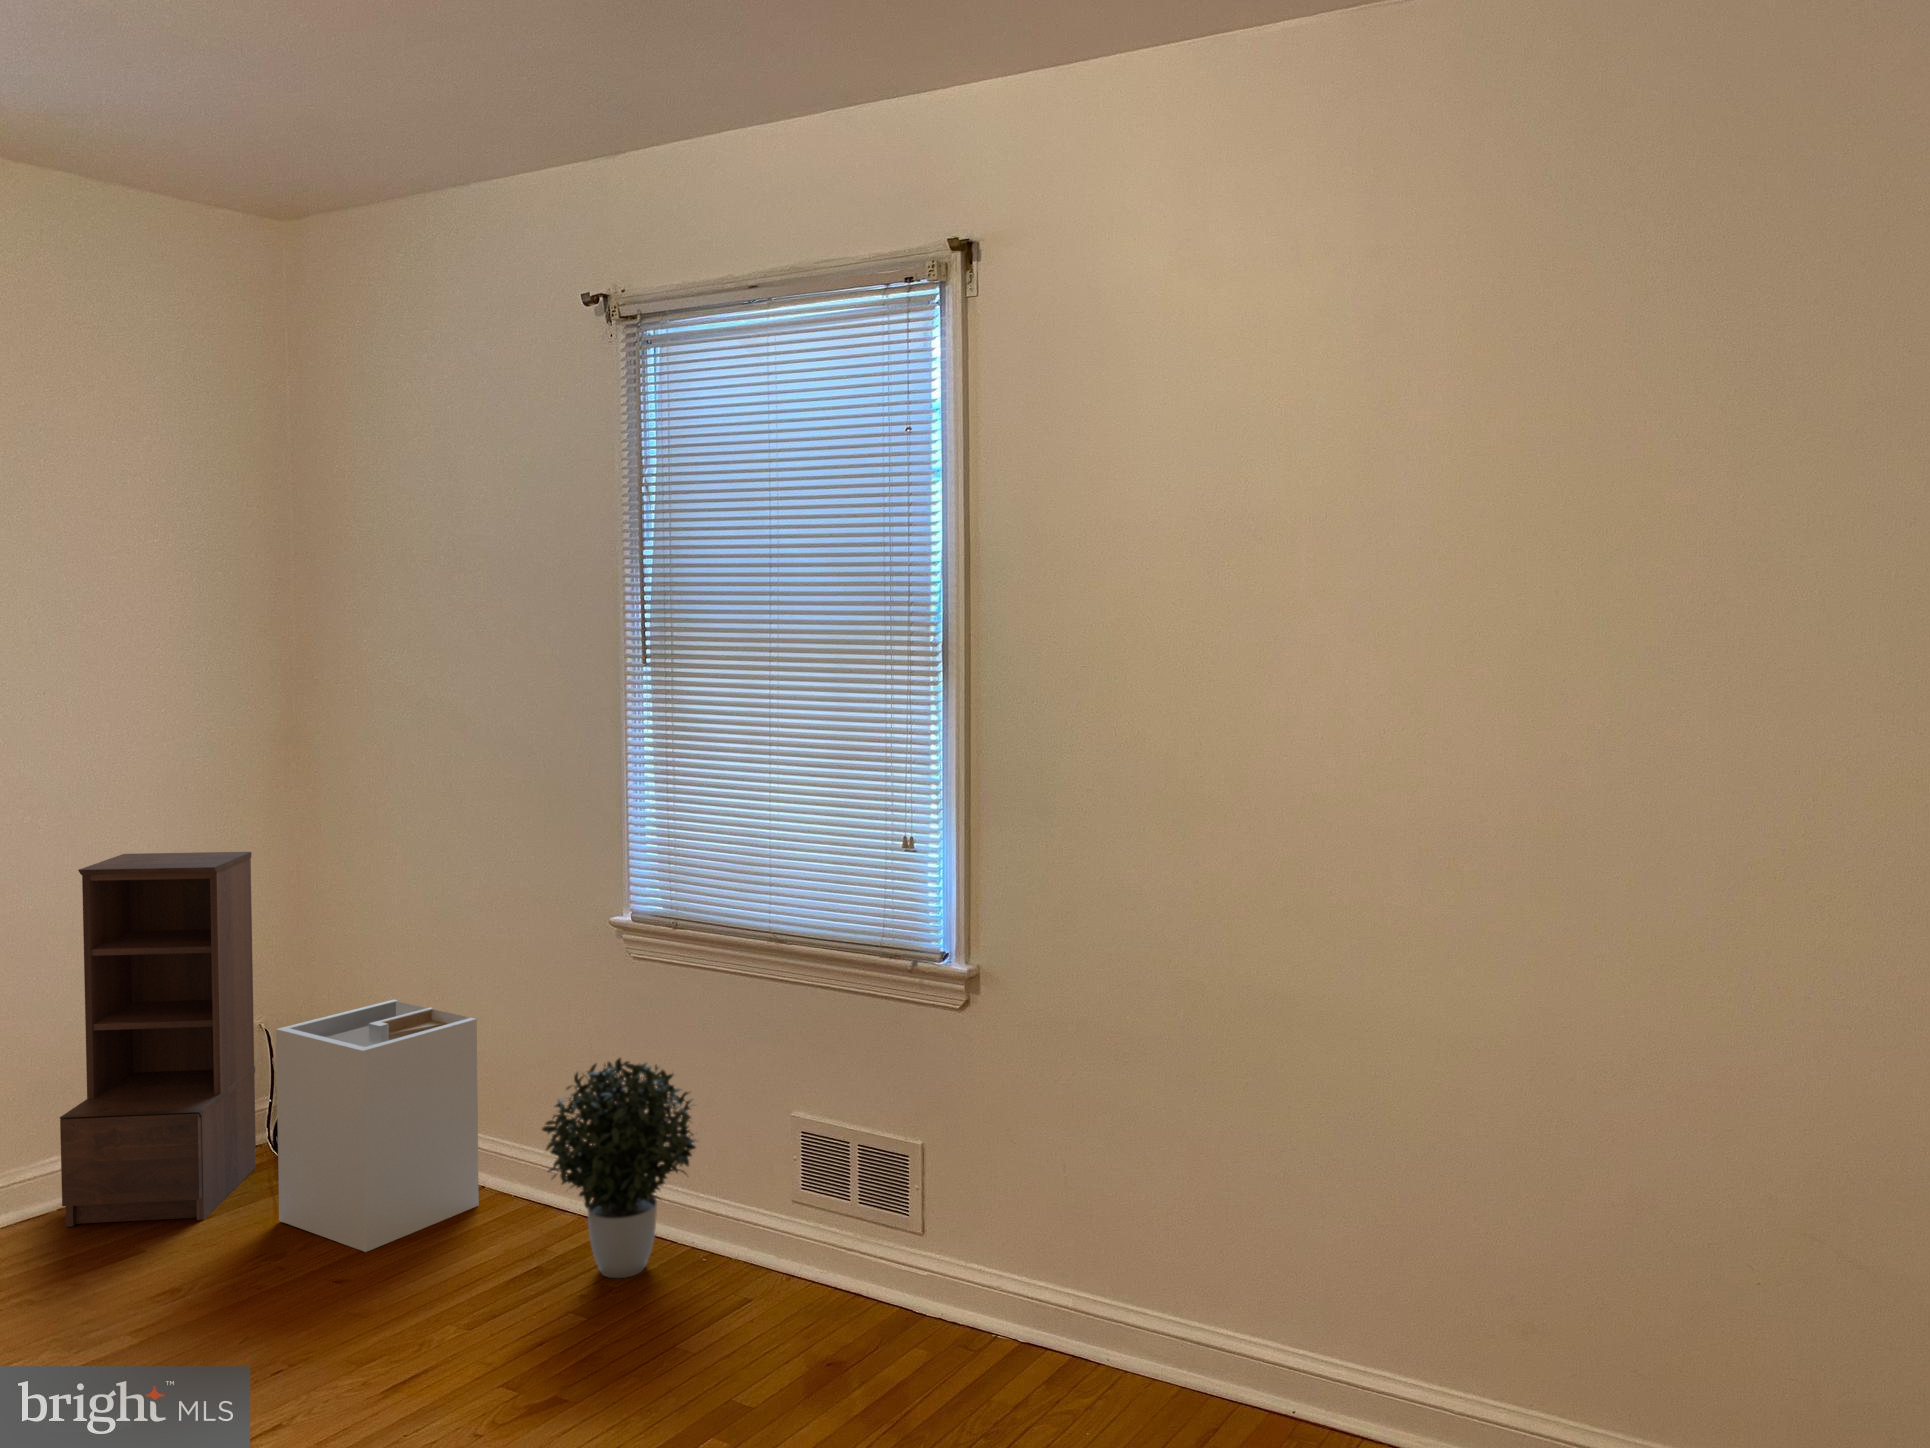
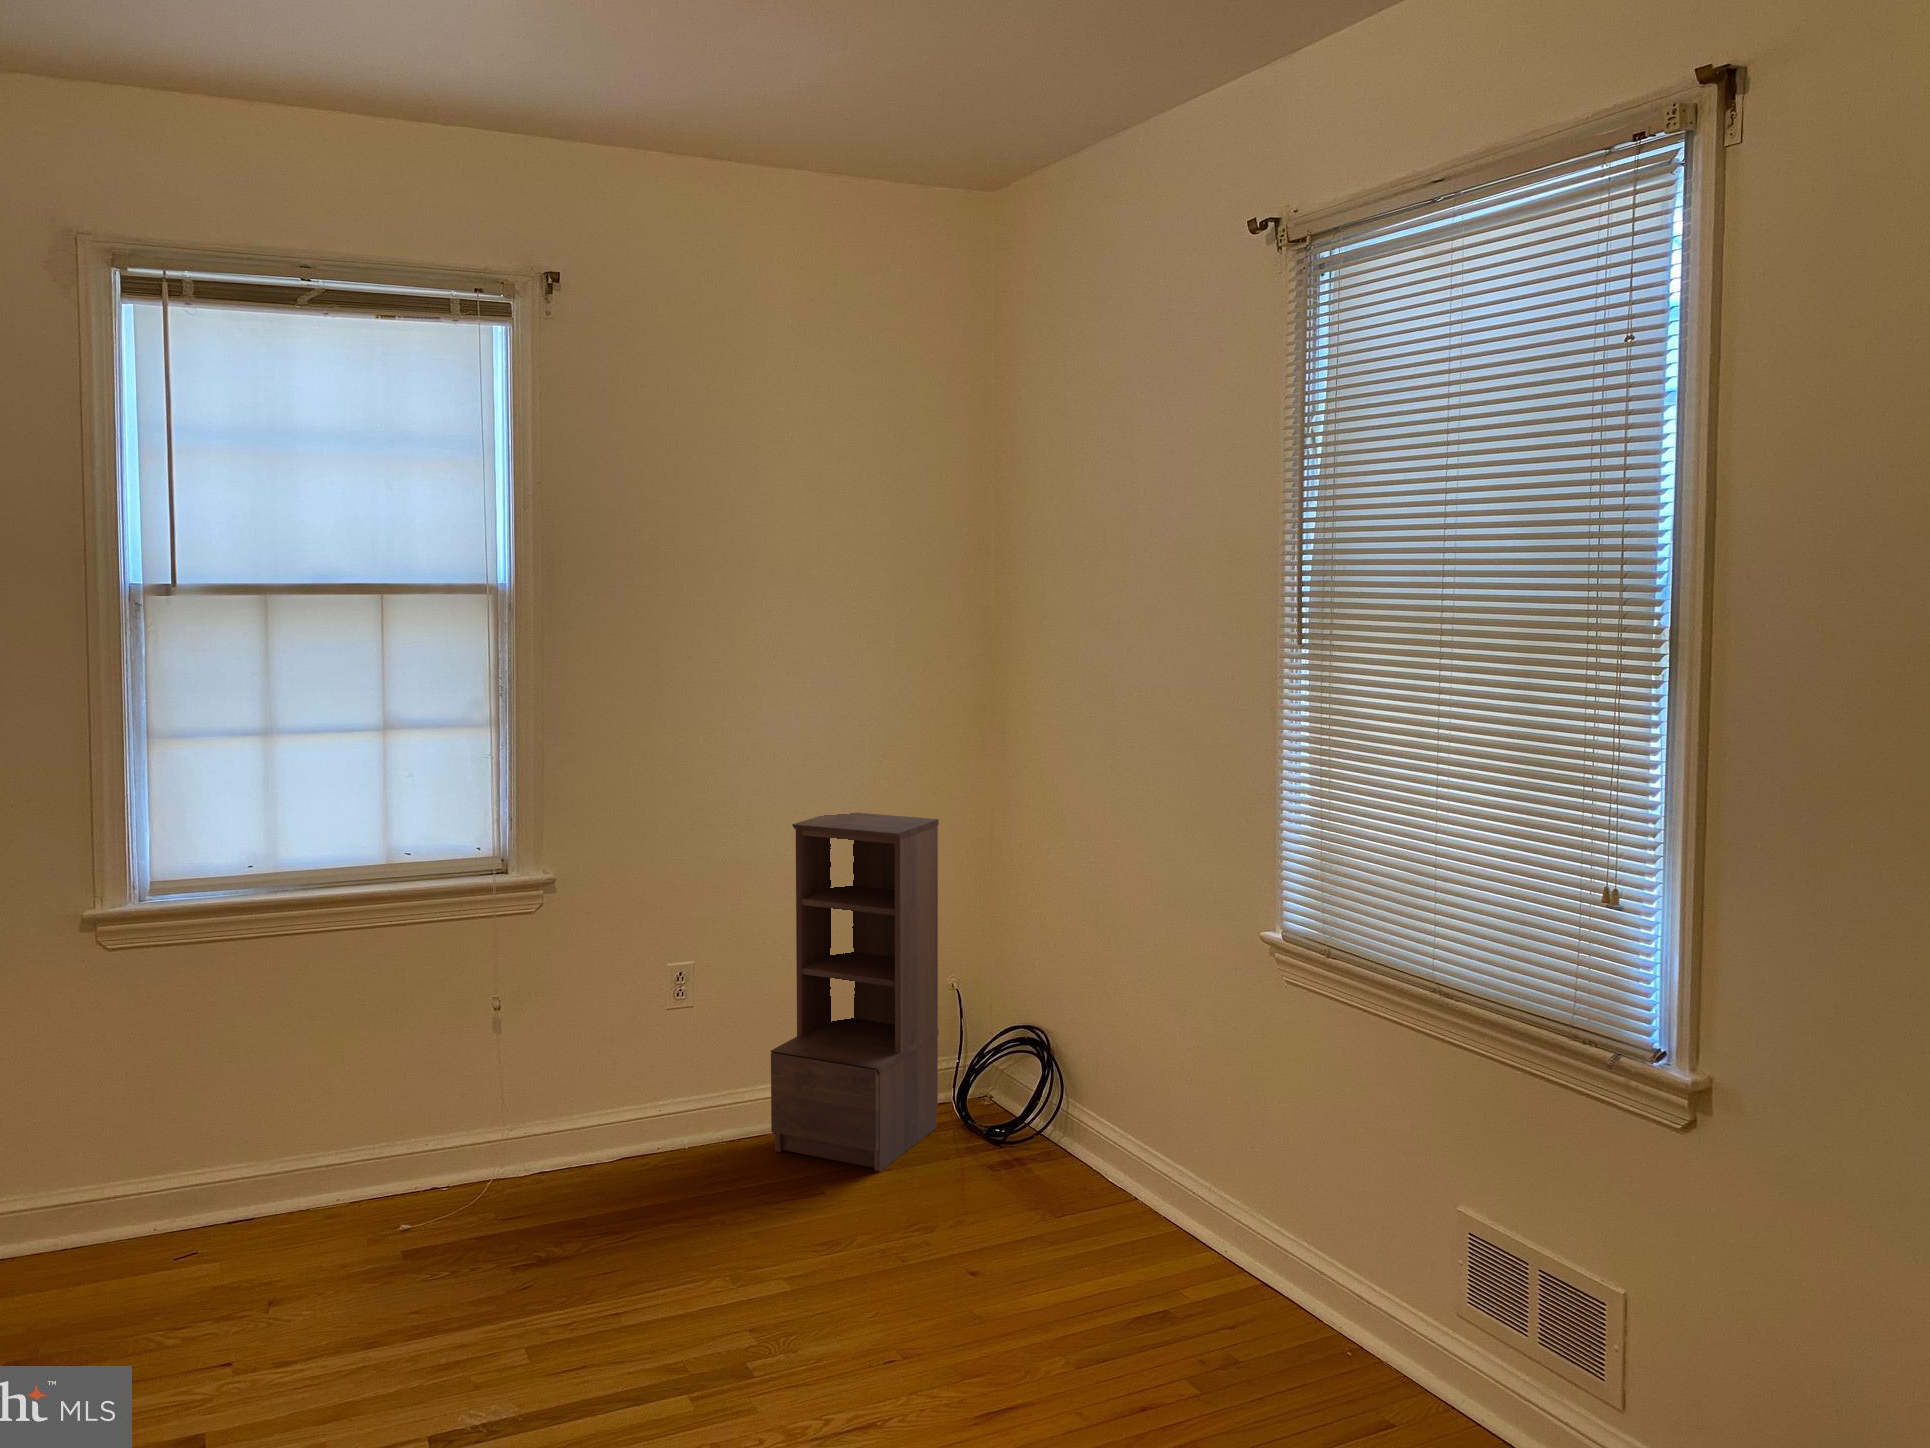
laundry hamper: present [276,1000,479,1252] -> none [940,986,1125,1245]
potted plant: present [542,1058,697,1278] -> none [1167,1099,1344,1352]

